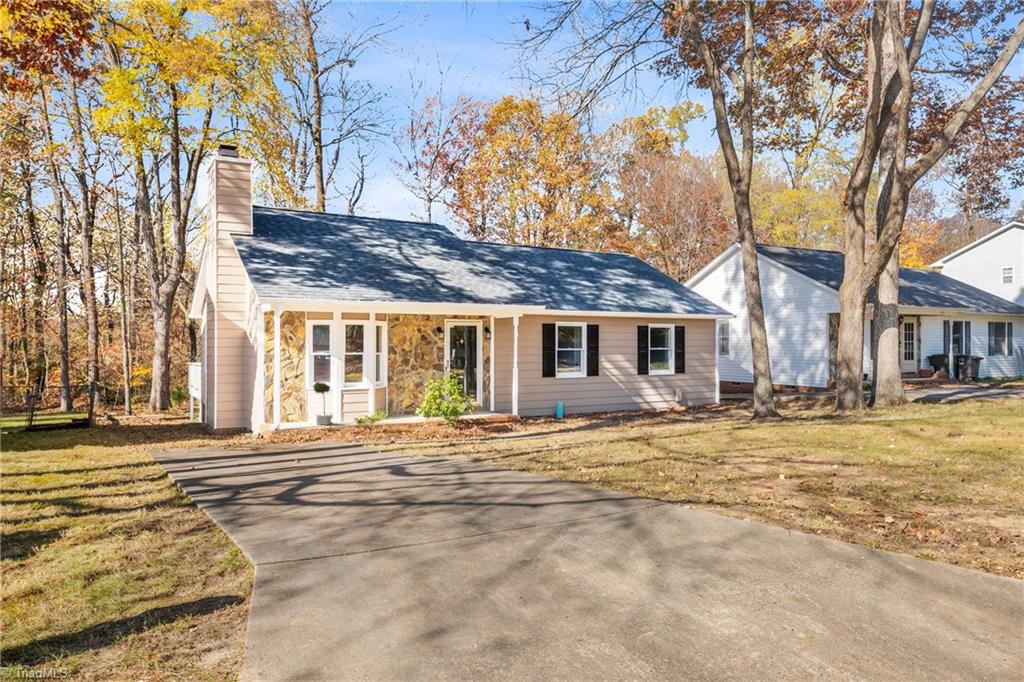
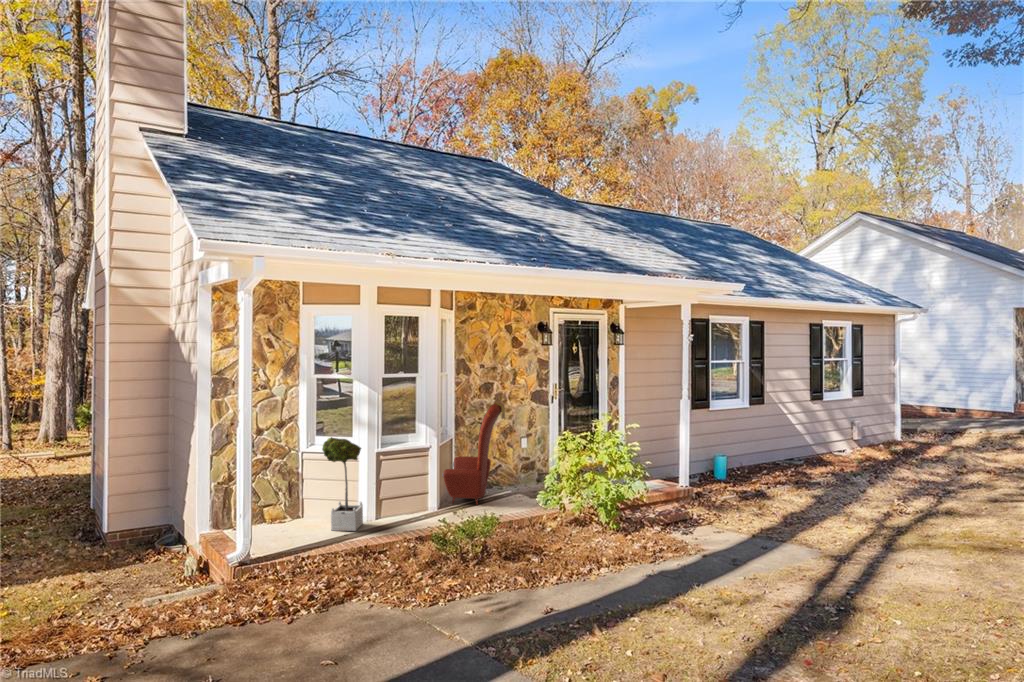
armchair: none [377,368,411,420] -> present [442,401,505,504]

